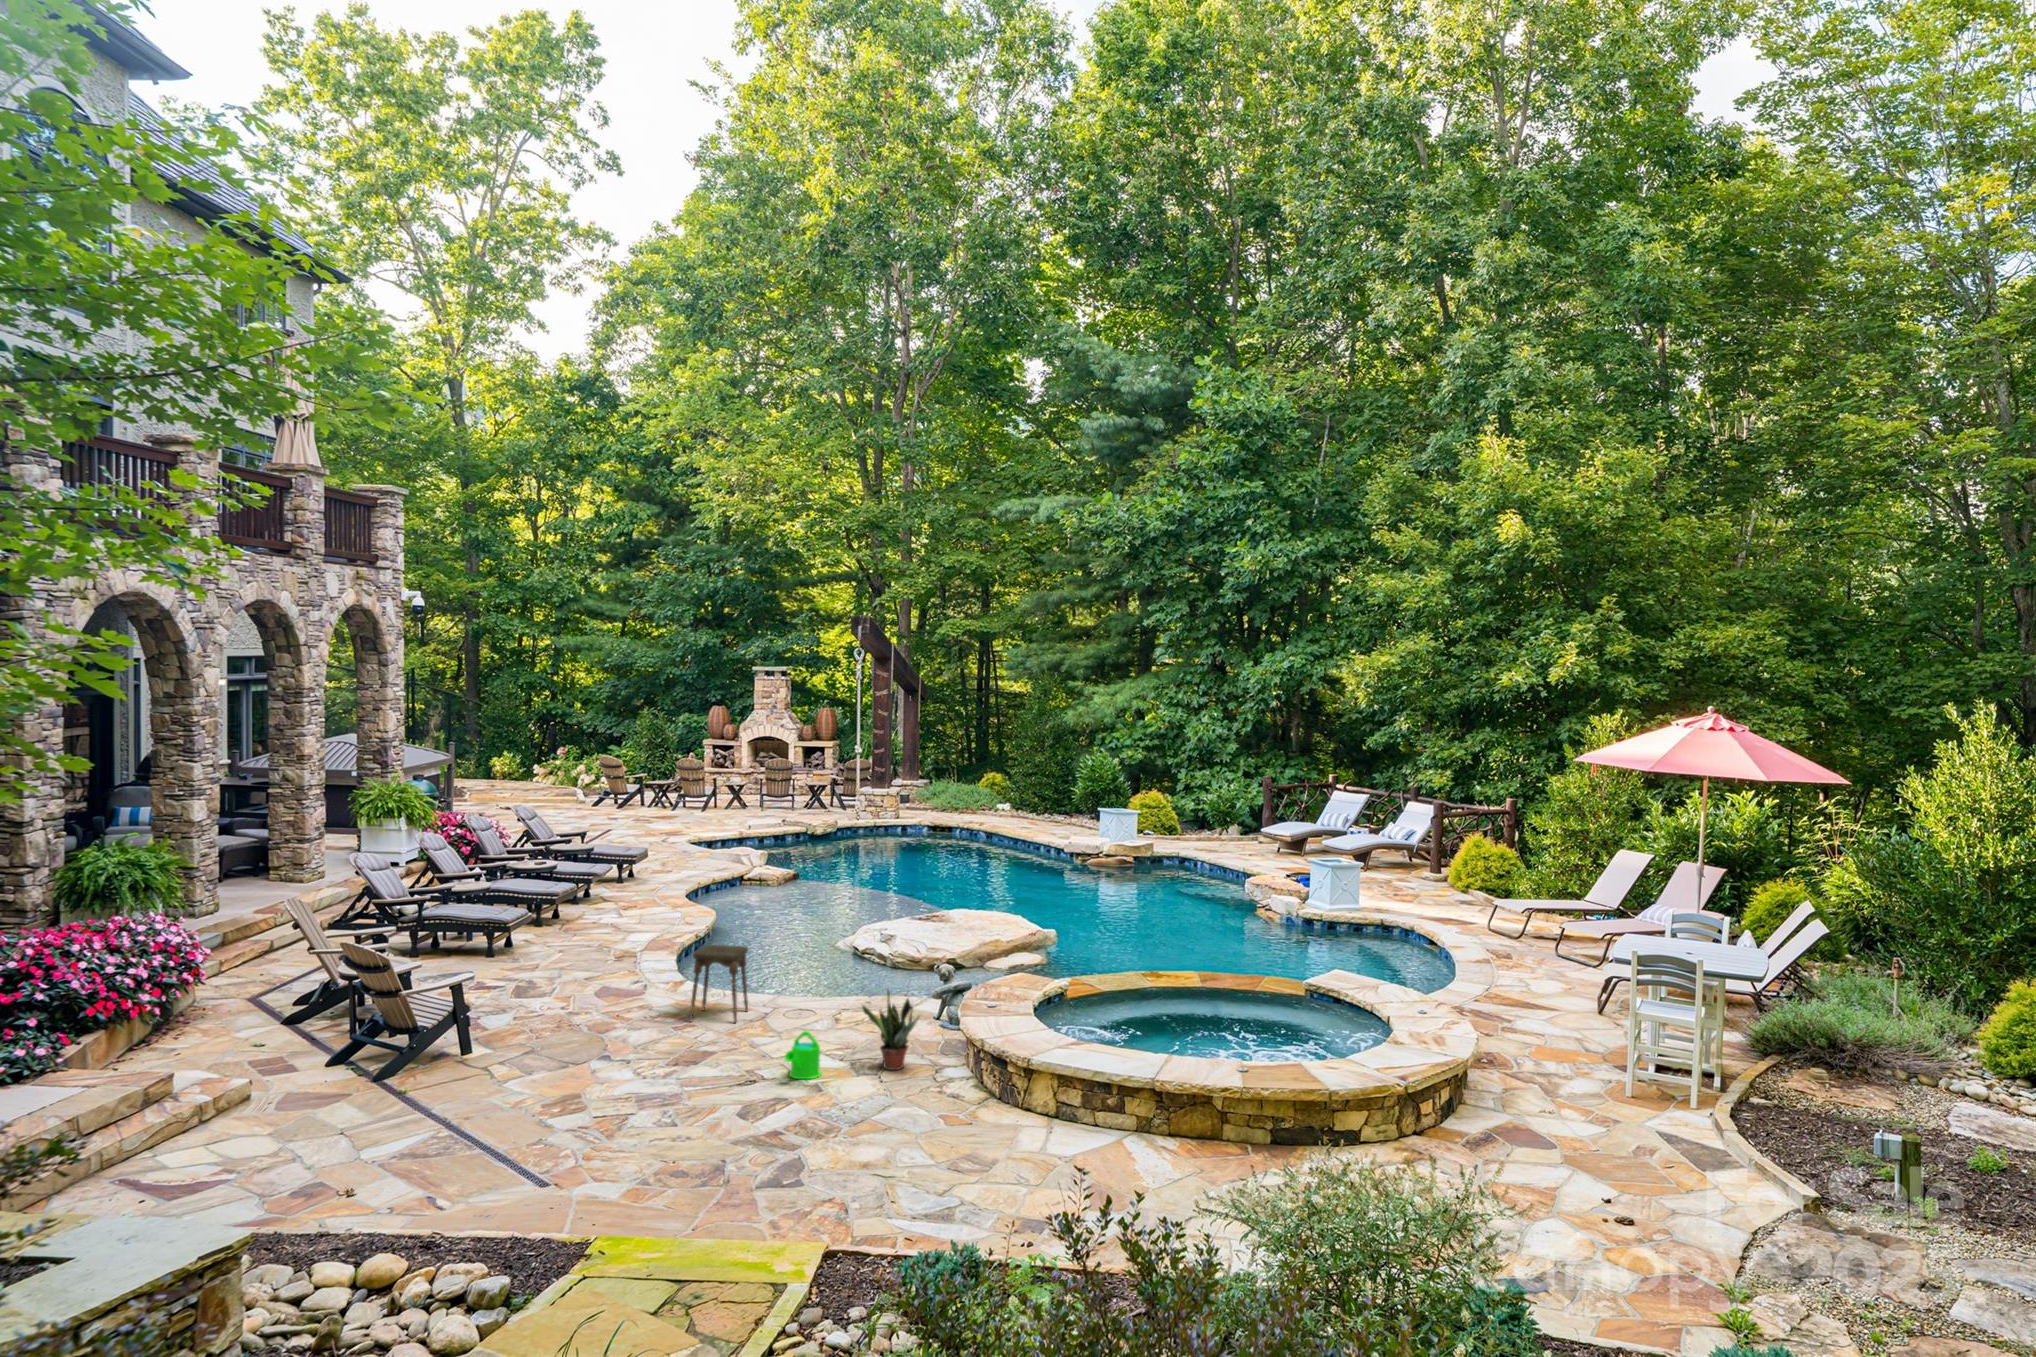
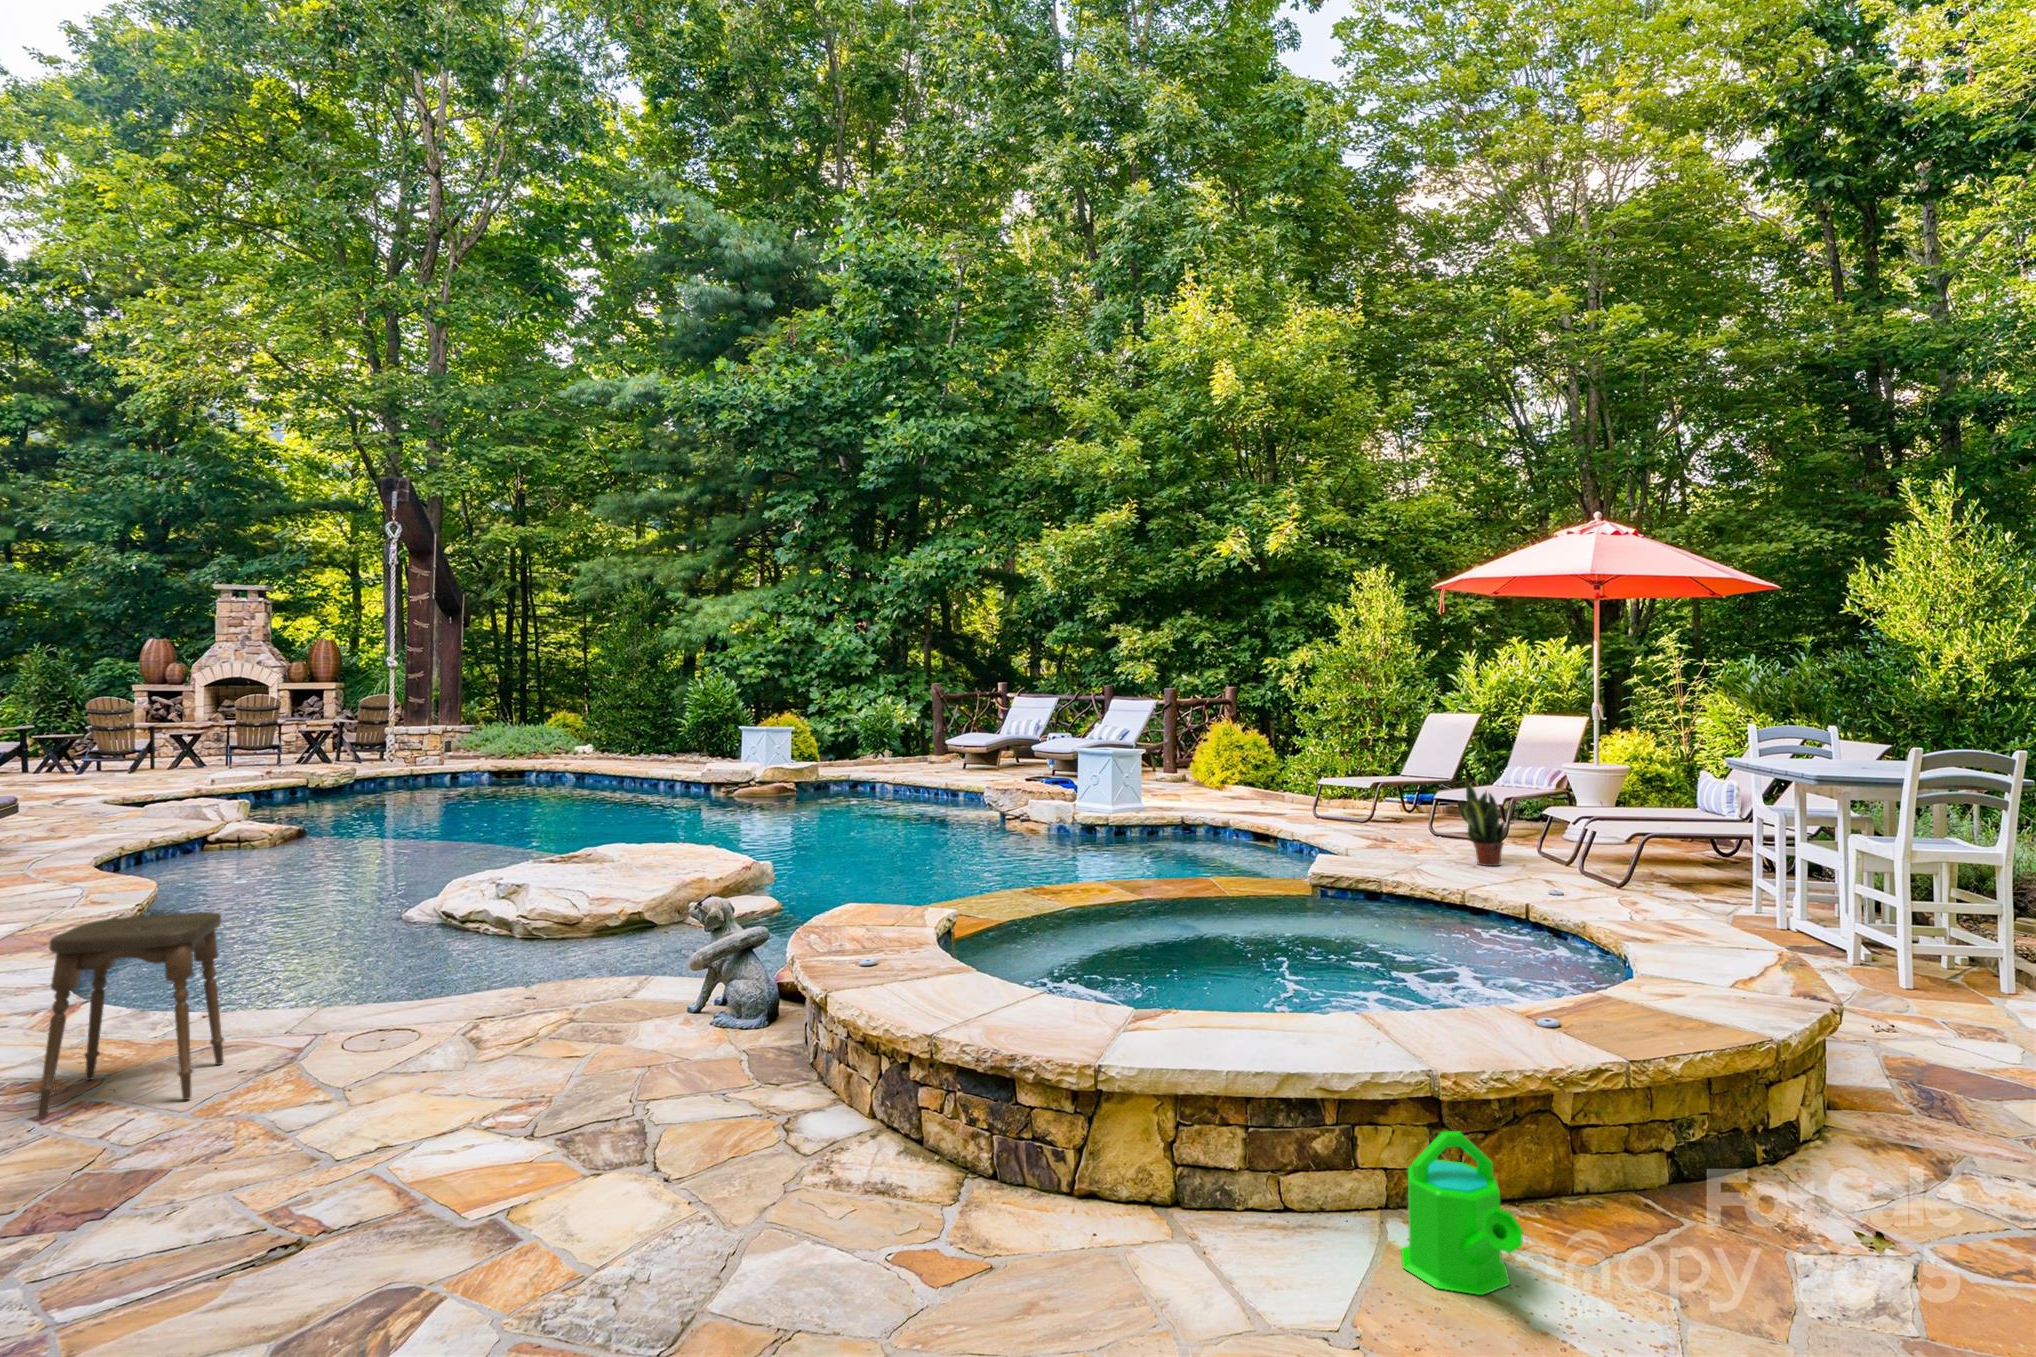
potted plant: present [862,990,919,1070] -> present [1460,782,1518,866]
watering can: present [785,1031,821,1079] -> present [1401,1131,1523,1295]

